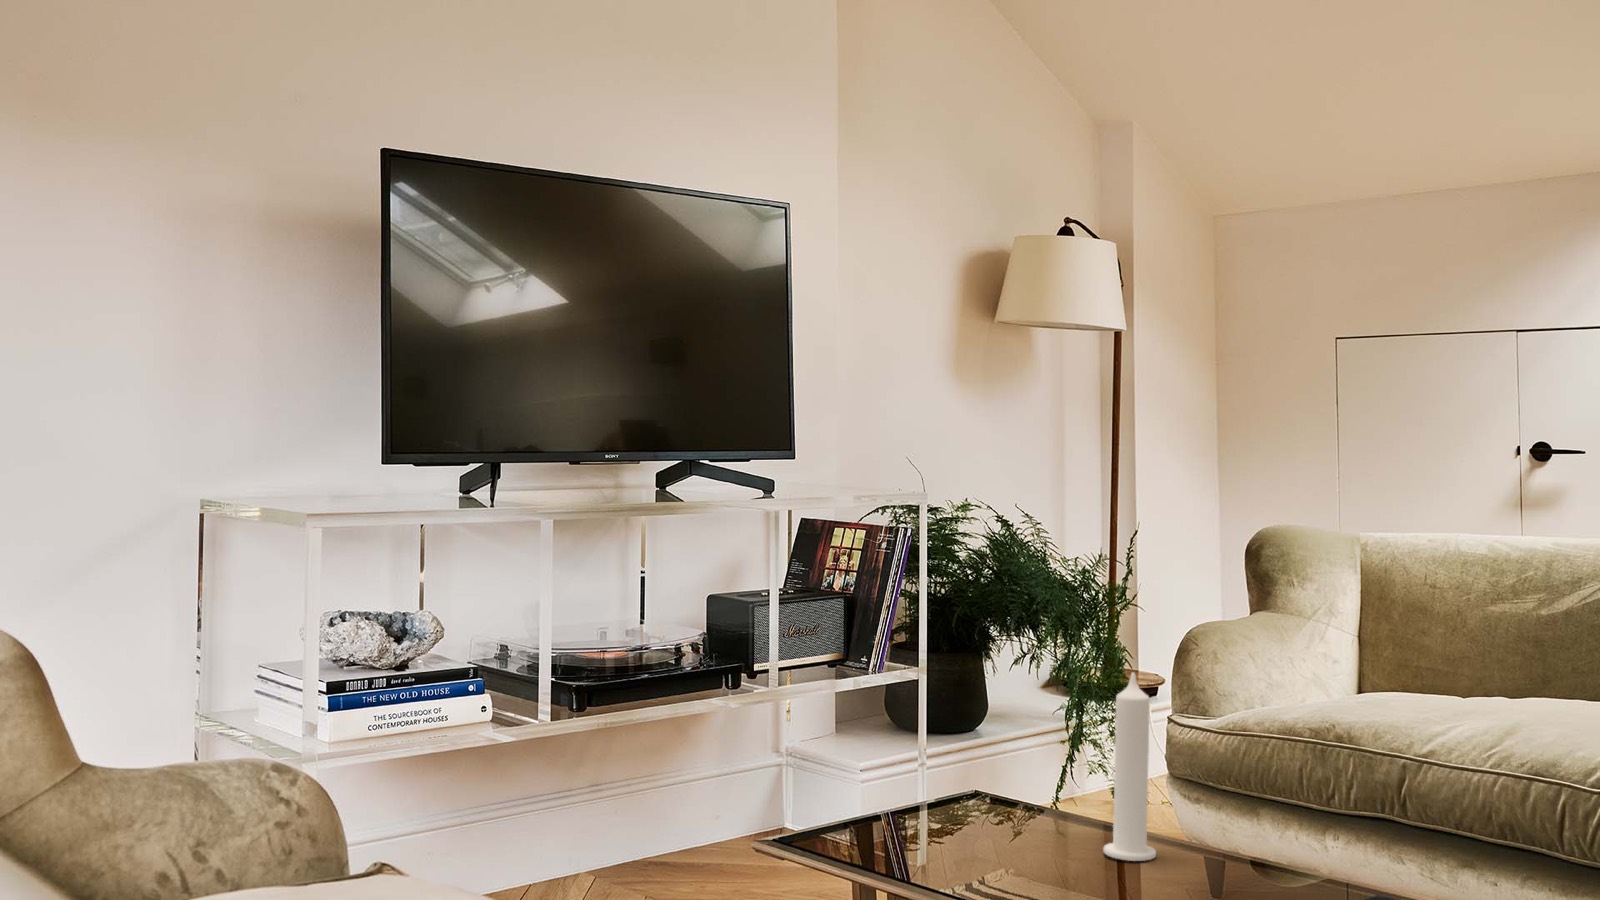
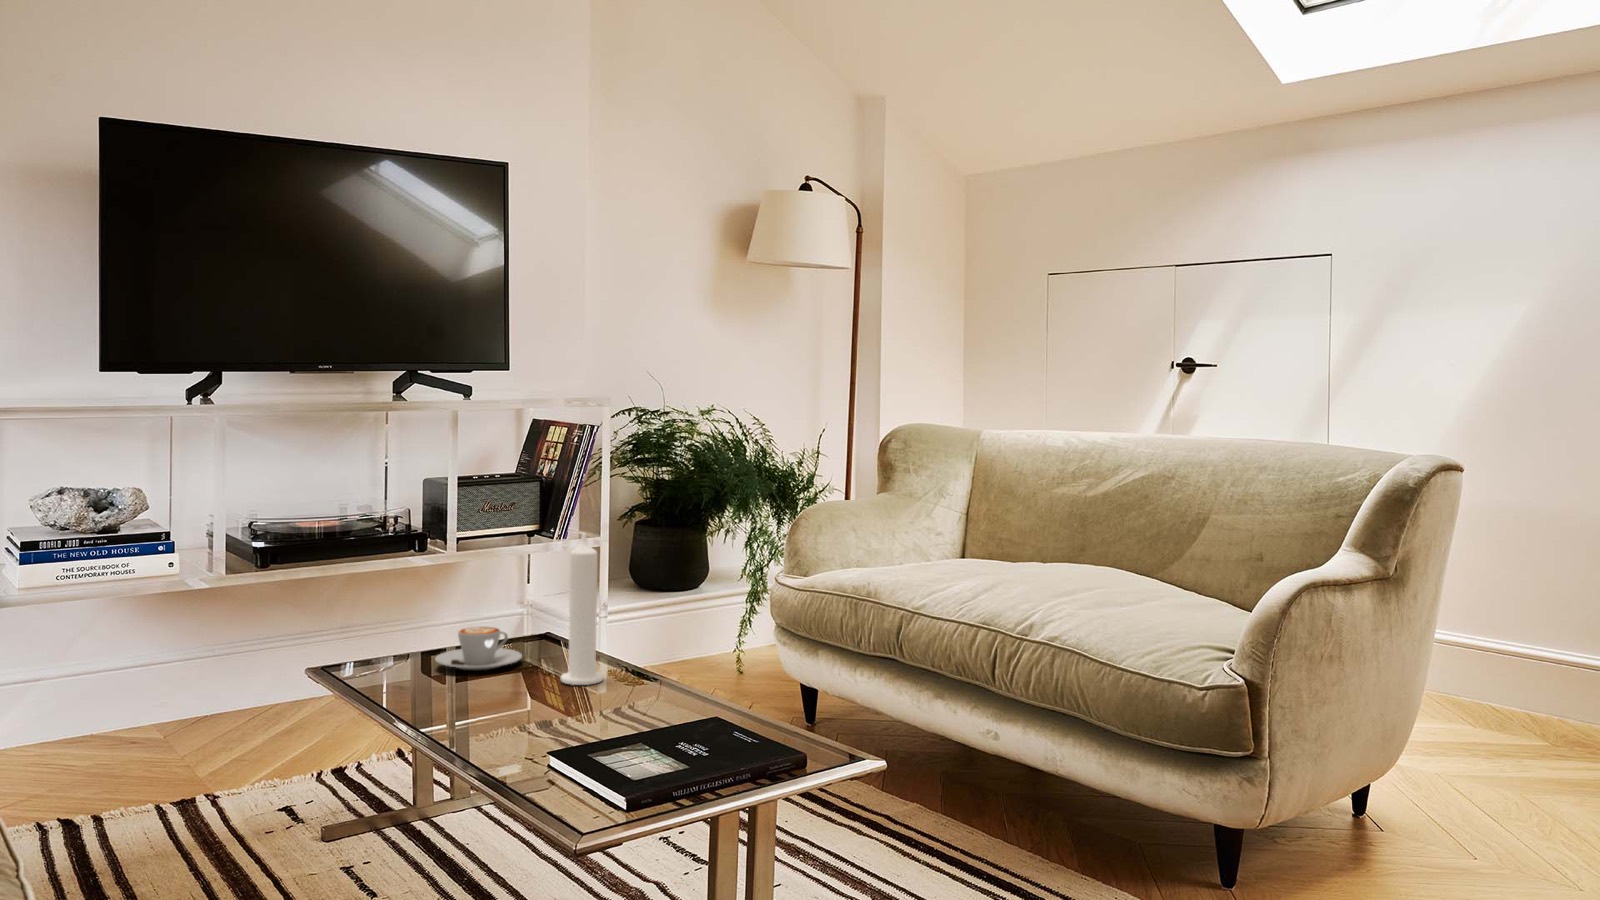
coffee cup: none [913,787,1017,842] -> present [435,627,522,670]

